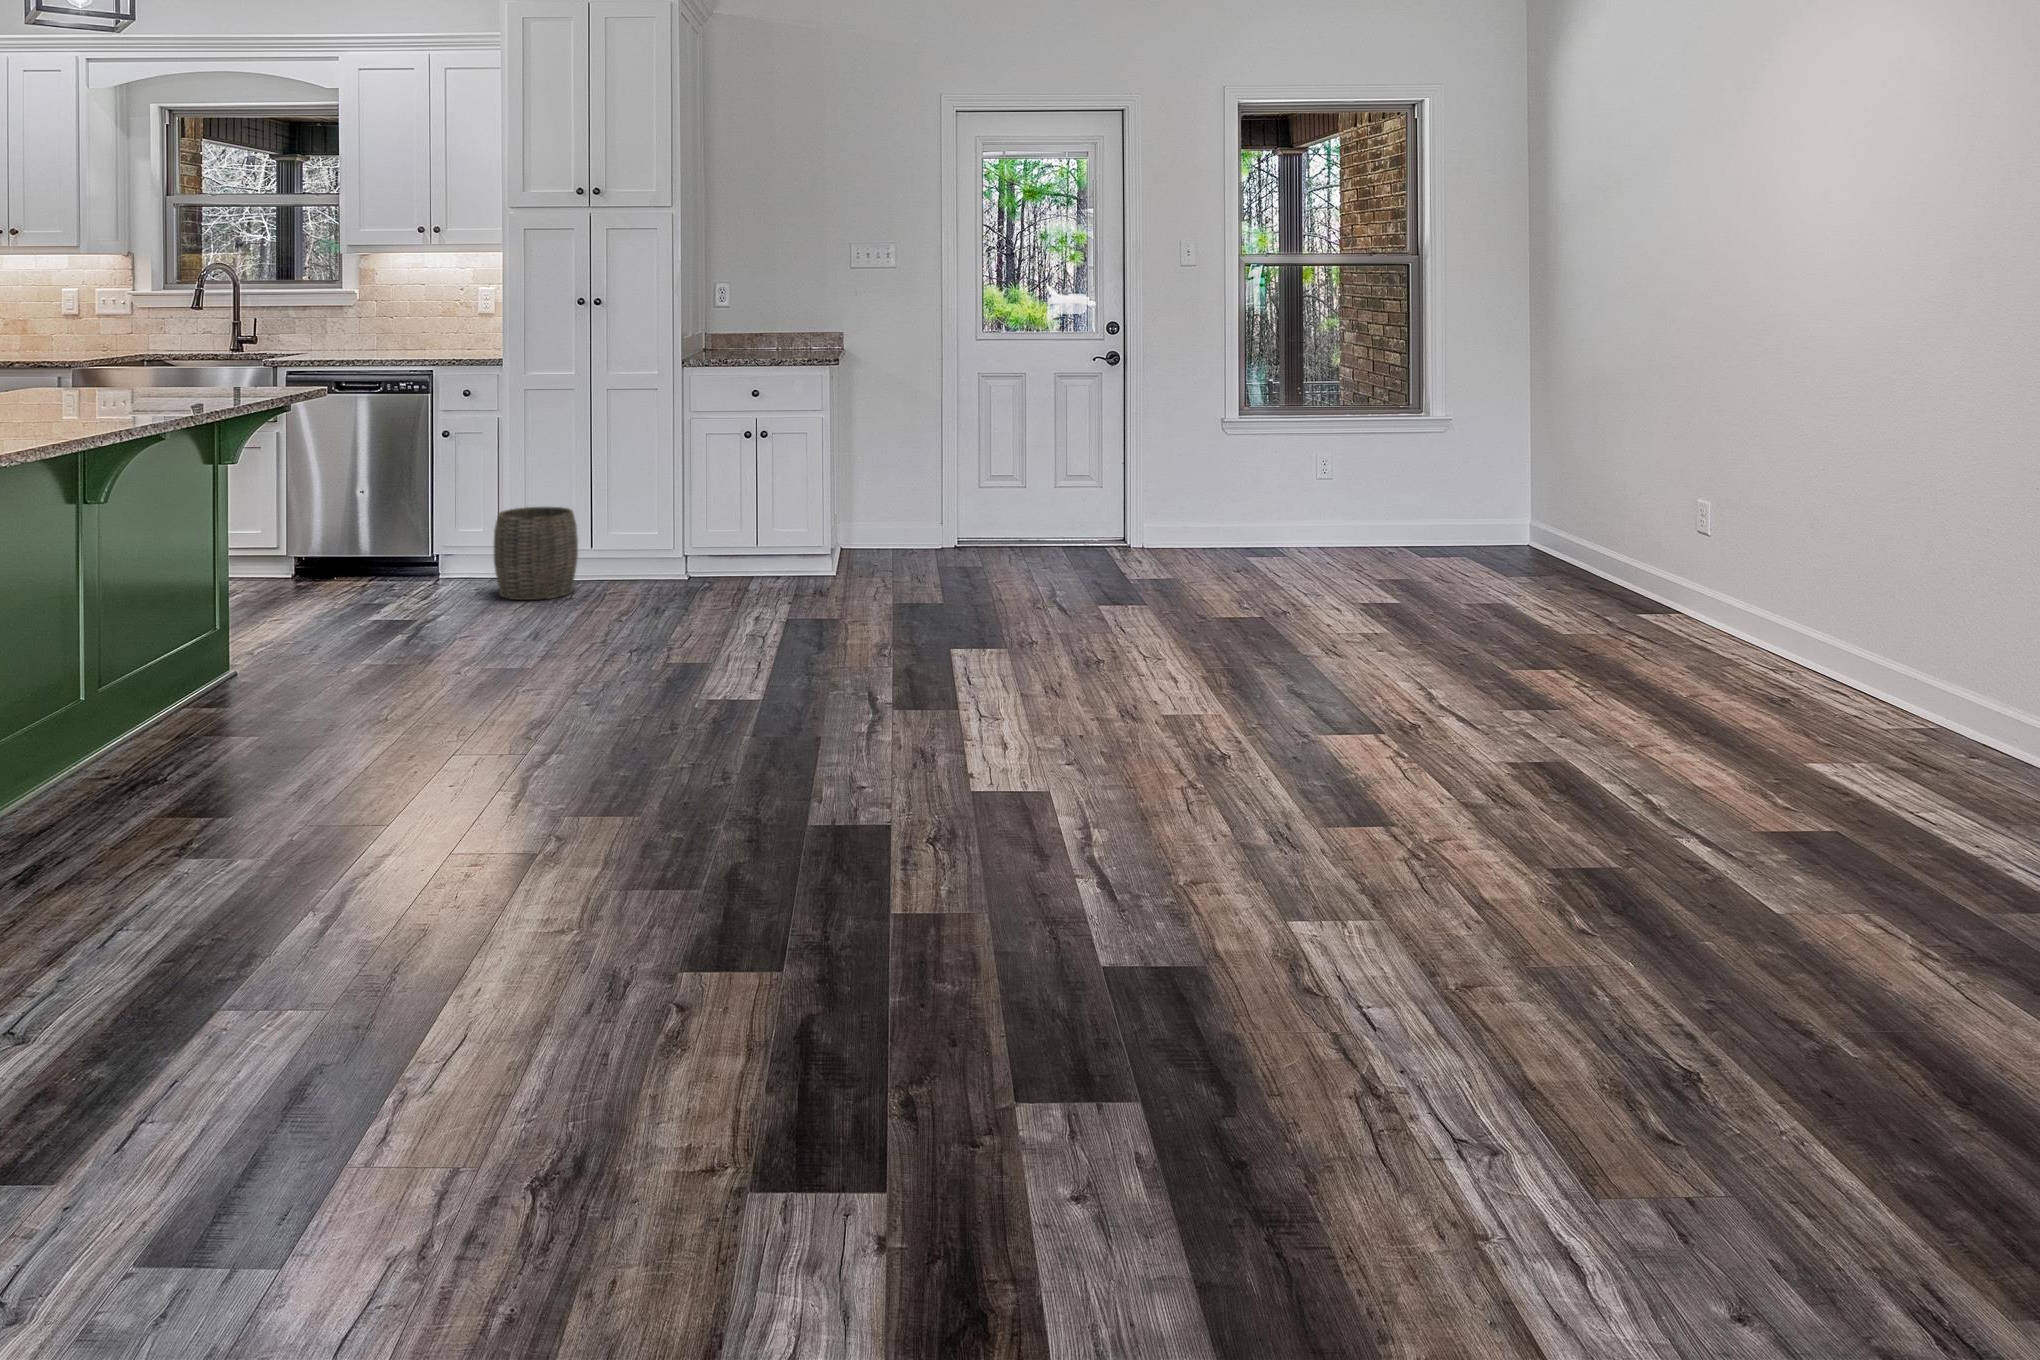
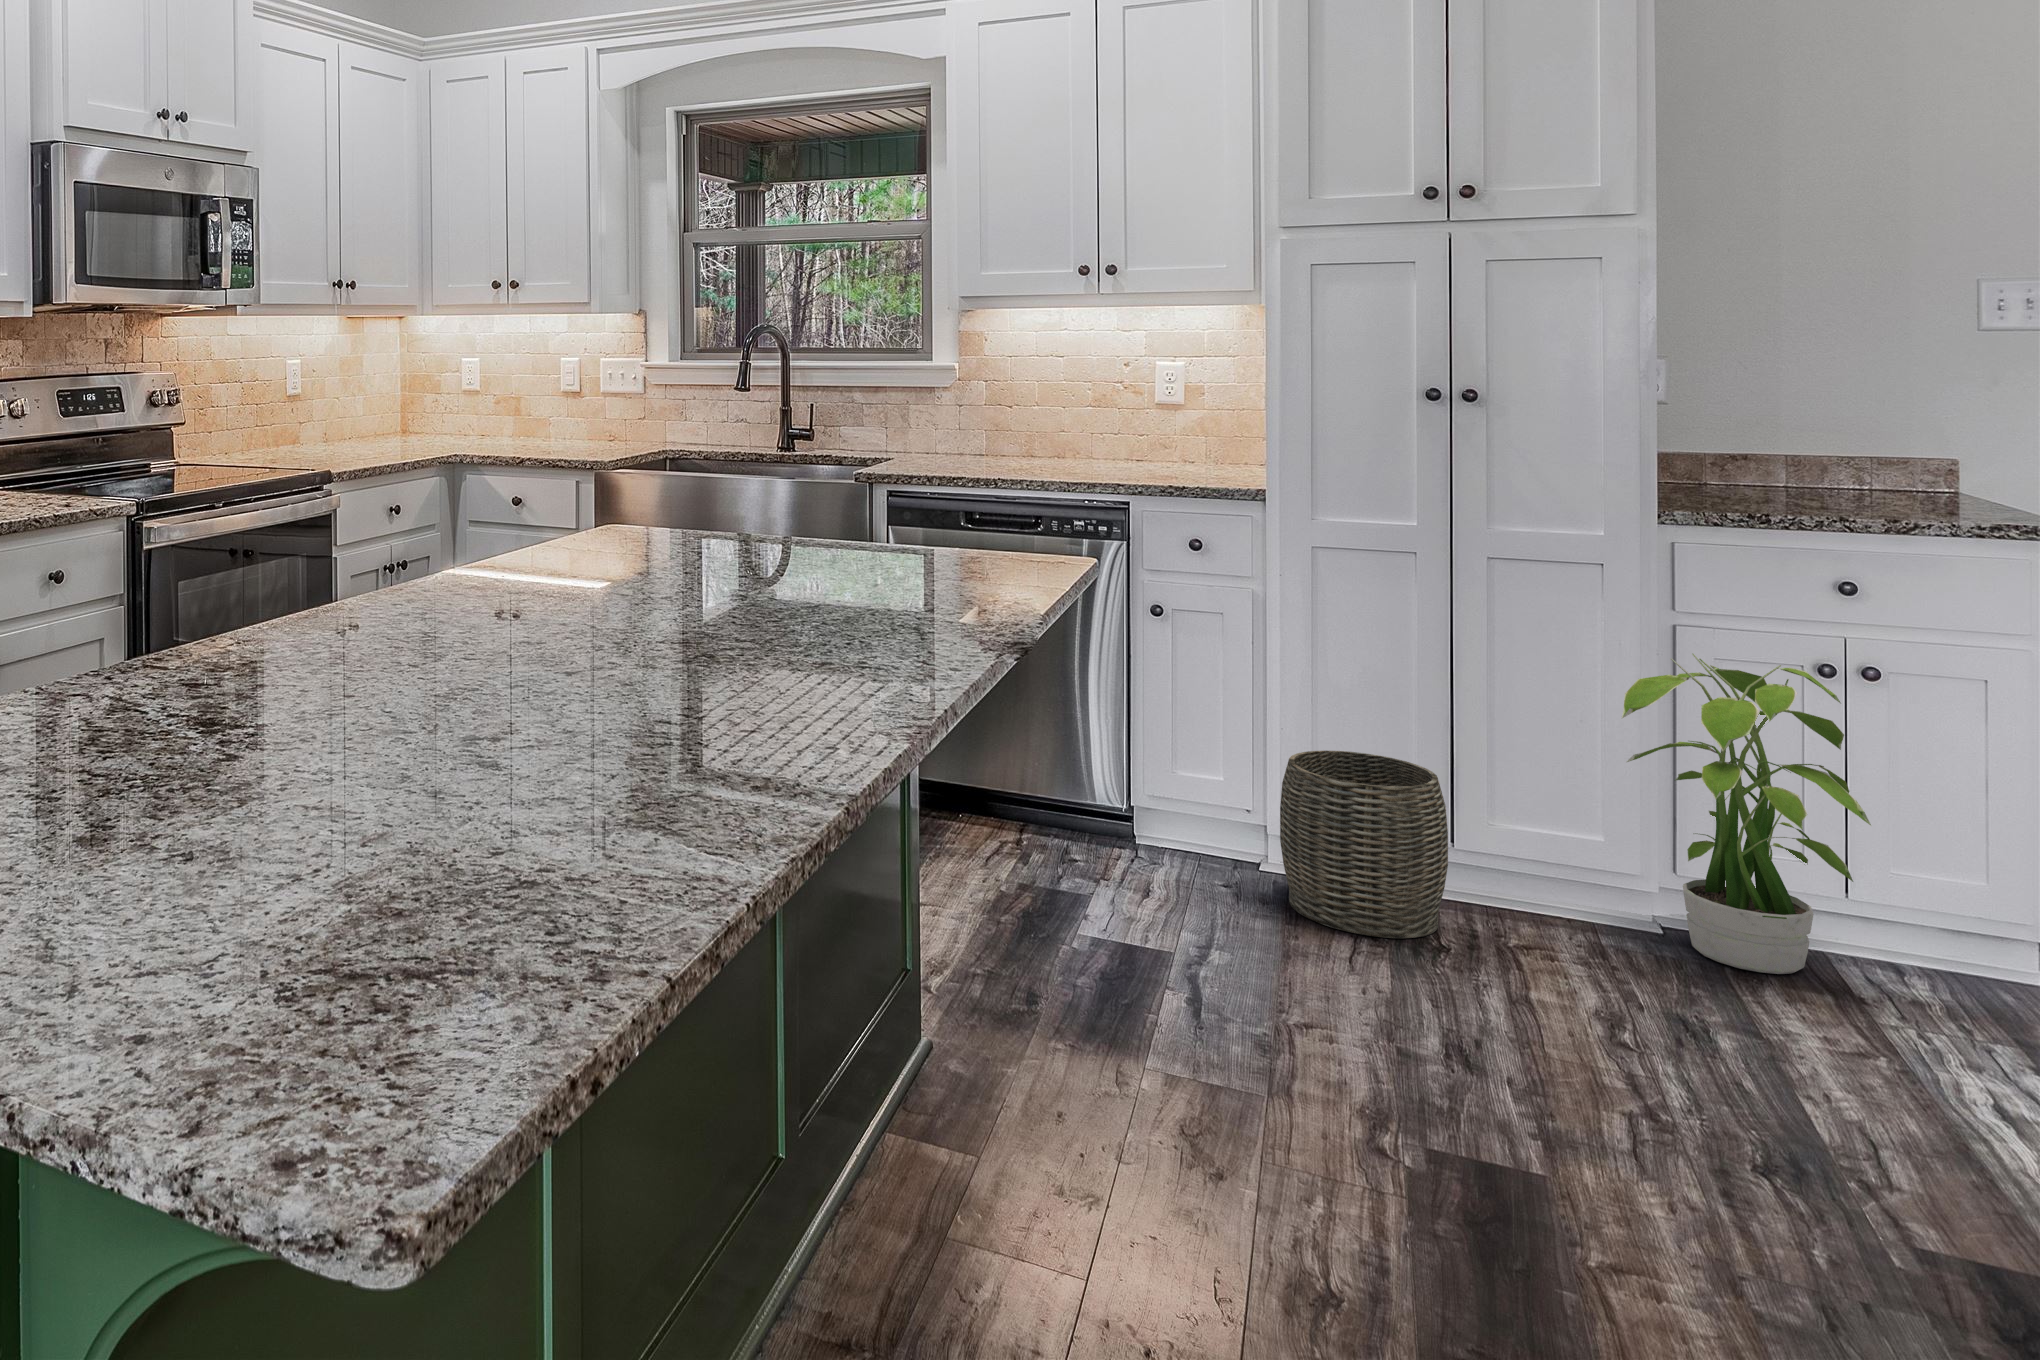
potted plant: none [654,436,752,591] -> present [1622,654,1871,974]

